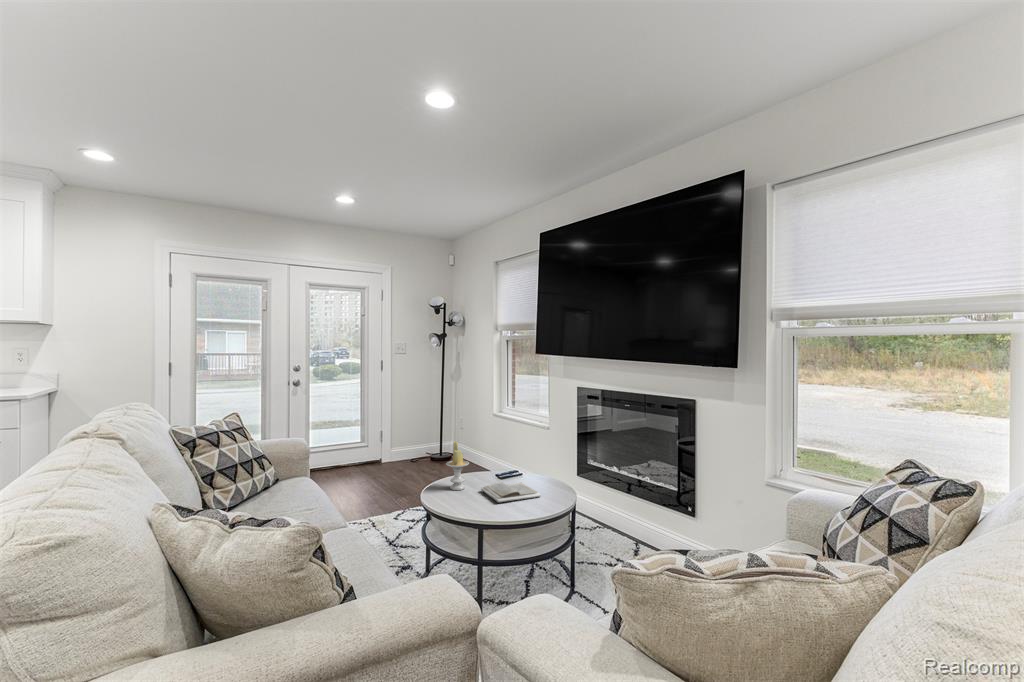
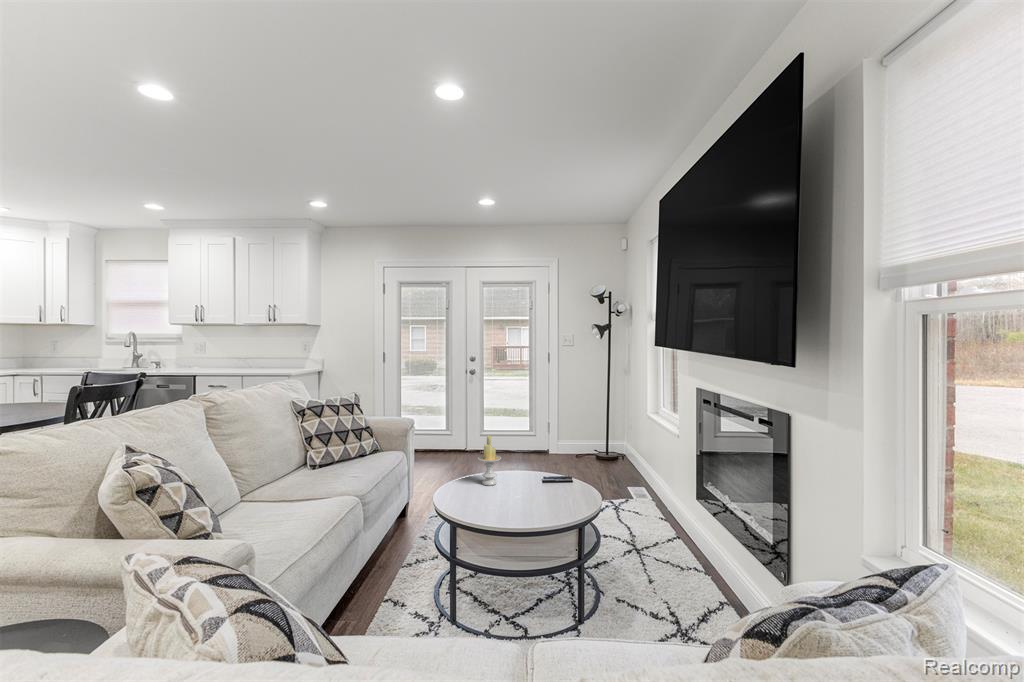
book: present [481,482,541,502] -> none [497,484,552,508]

